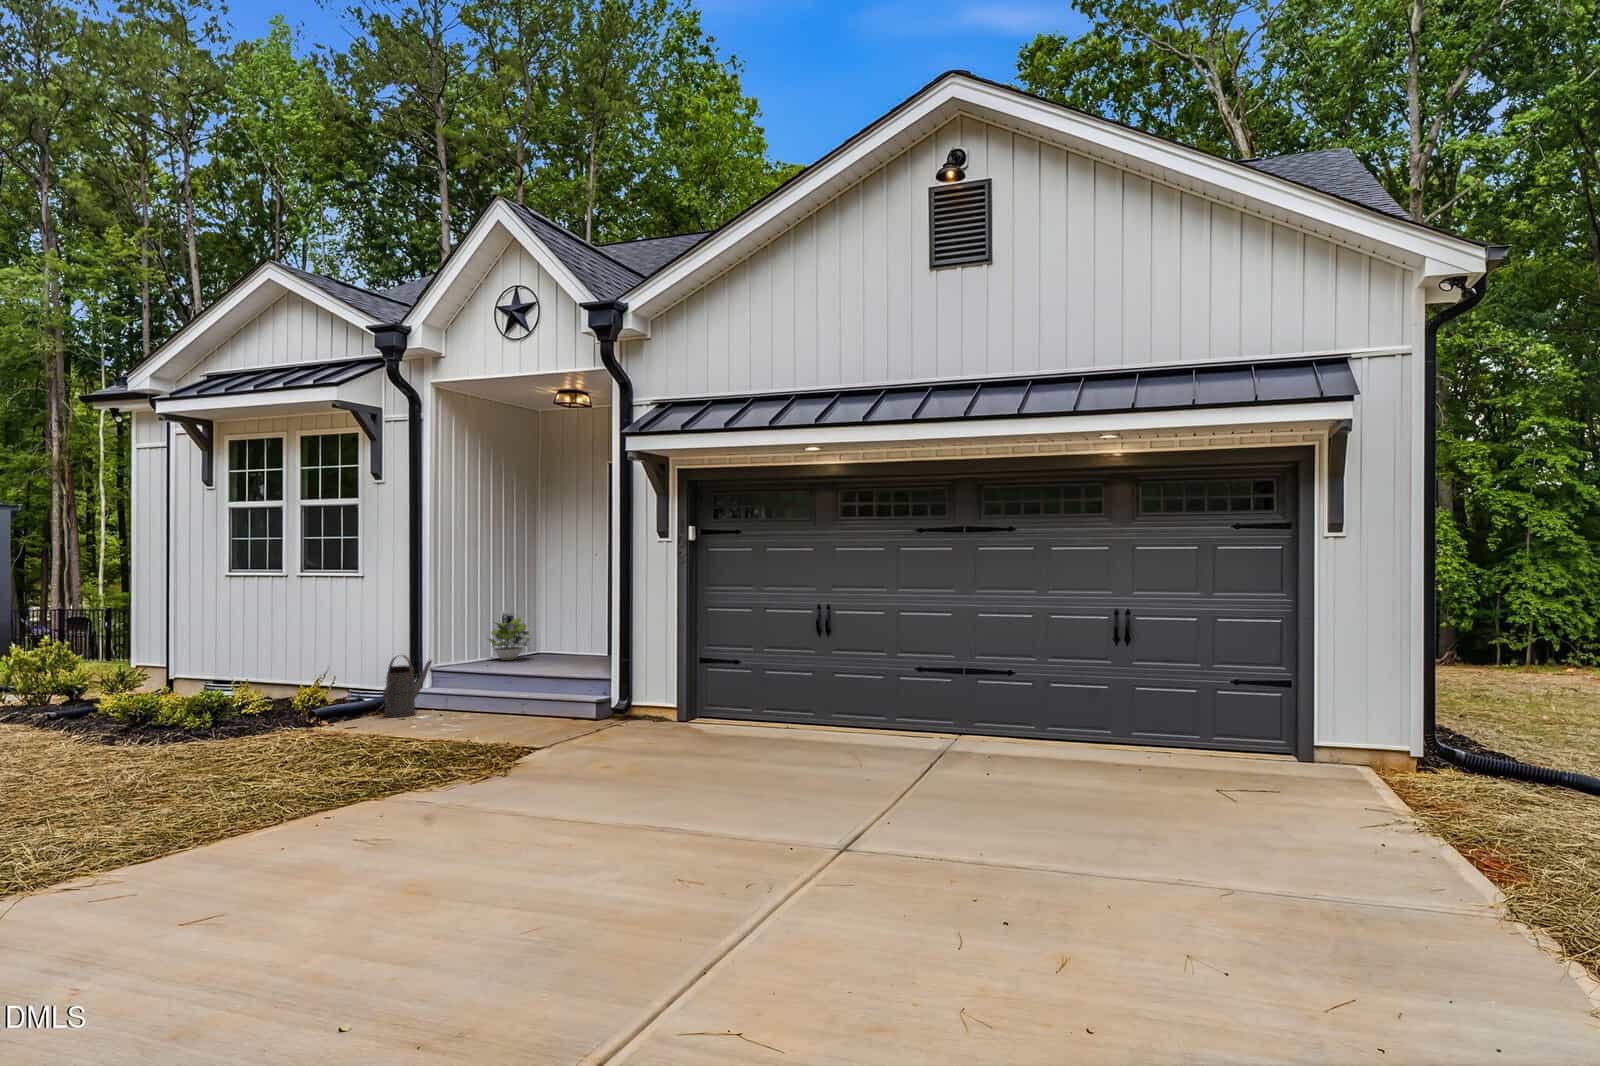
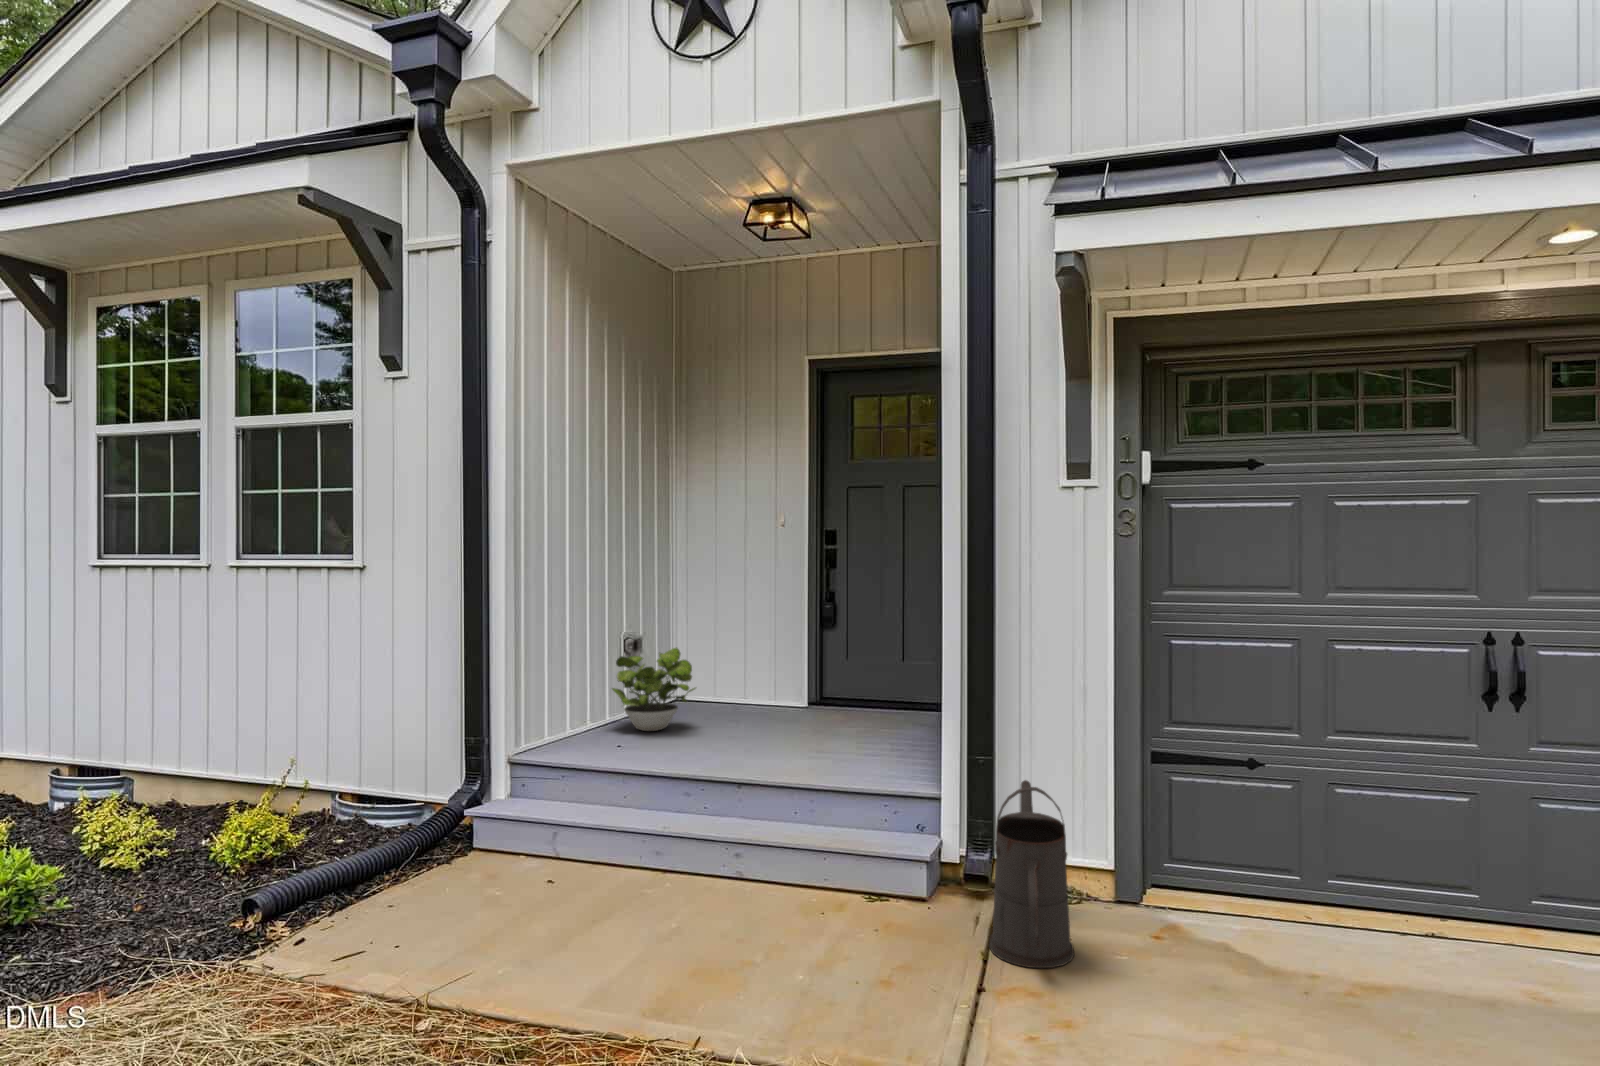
watering can: present [383,655,432,717] -> present [989,780,1074,968]

